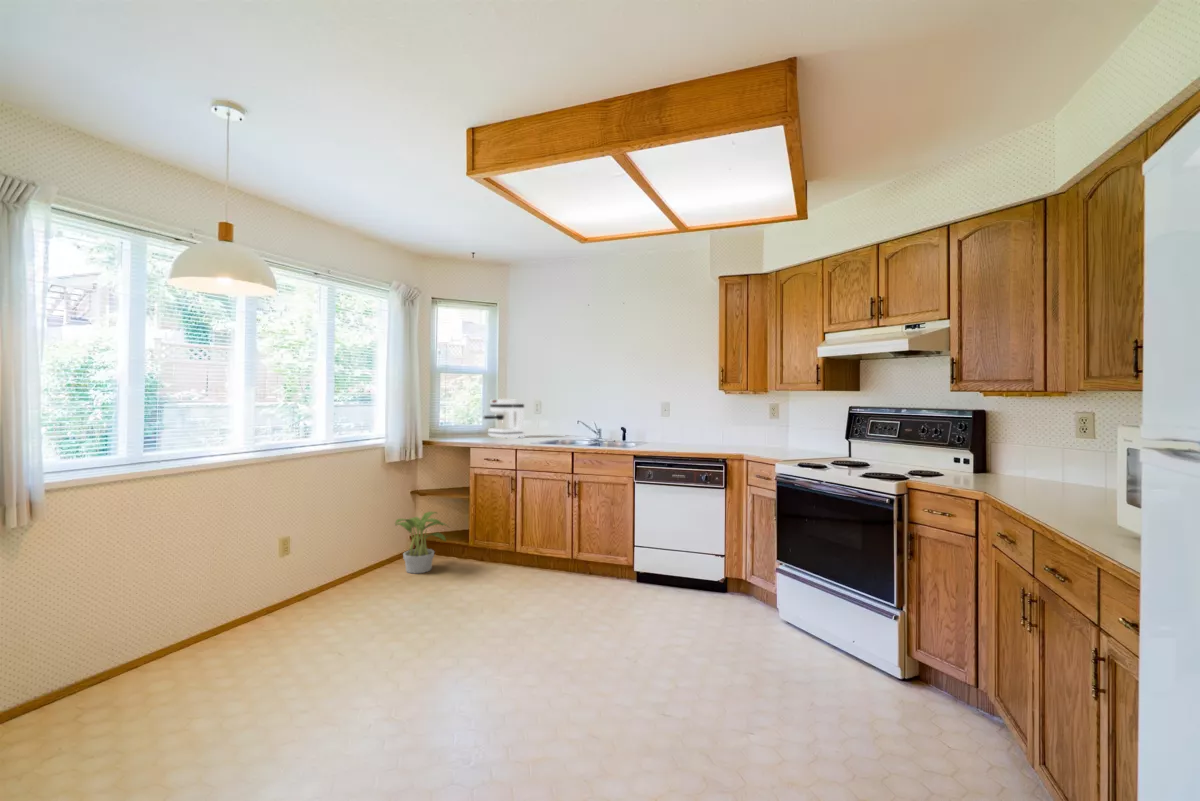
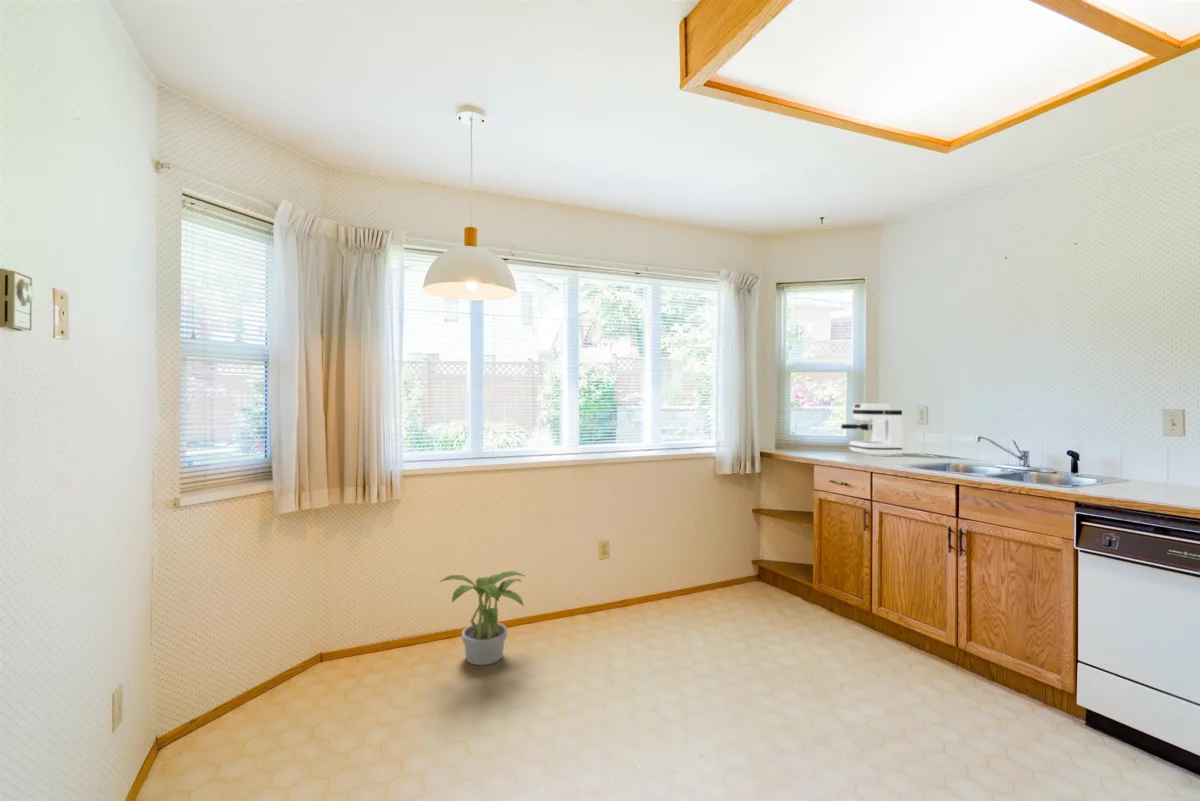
potted plant: present [396,512,447,573] -> present [441,571,524,665]

